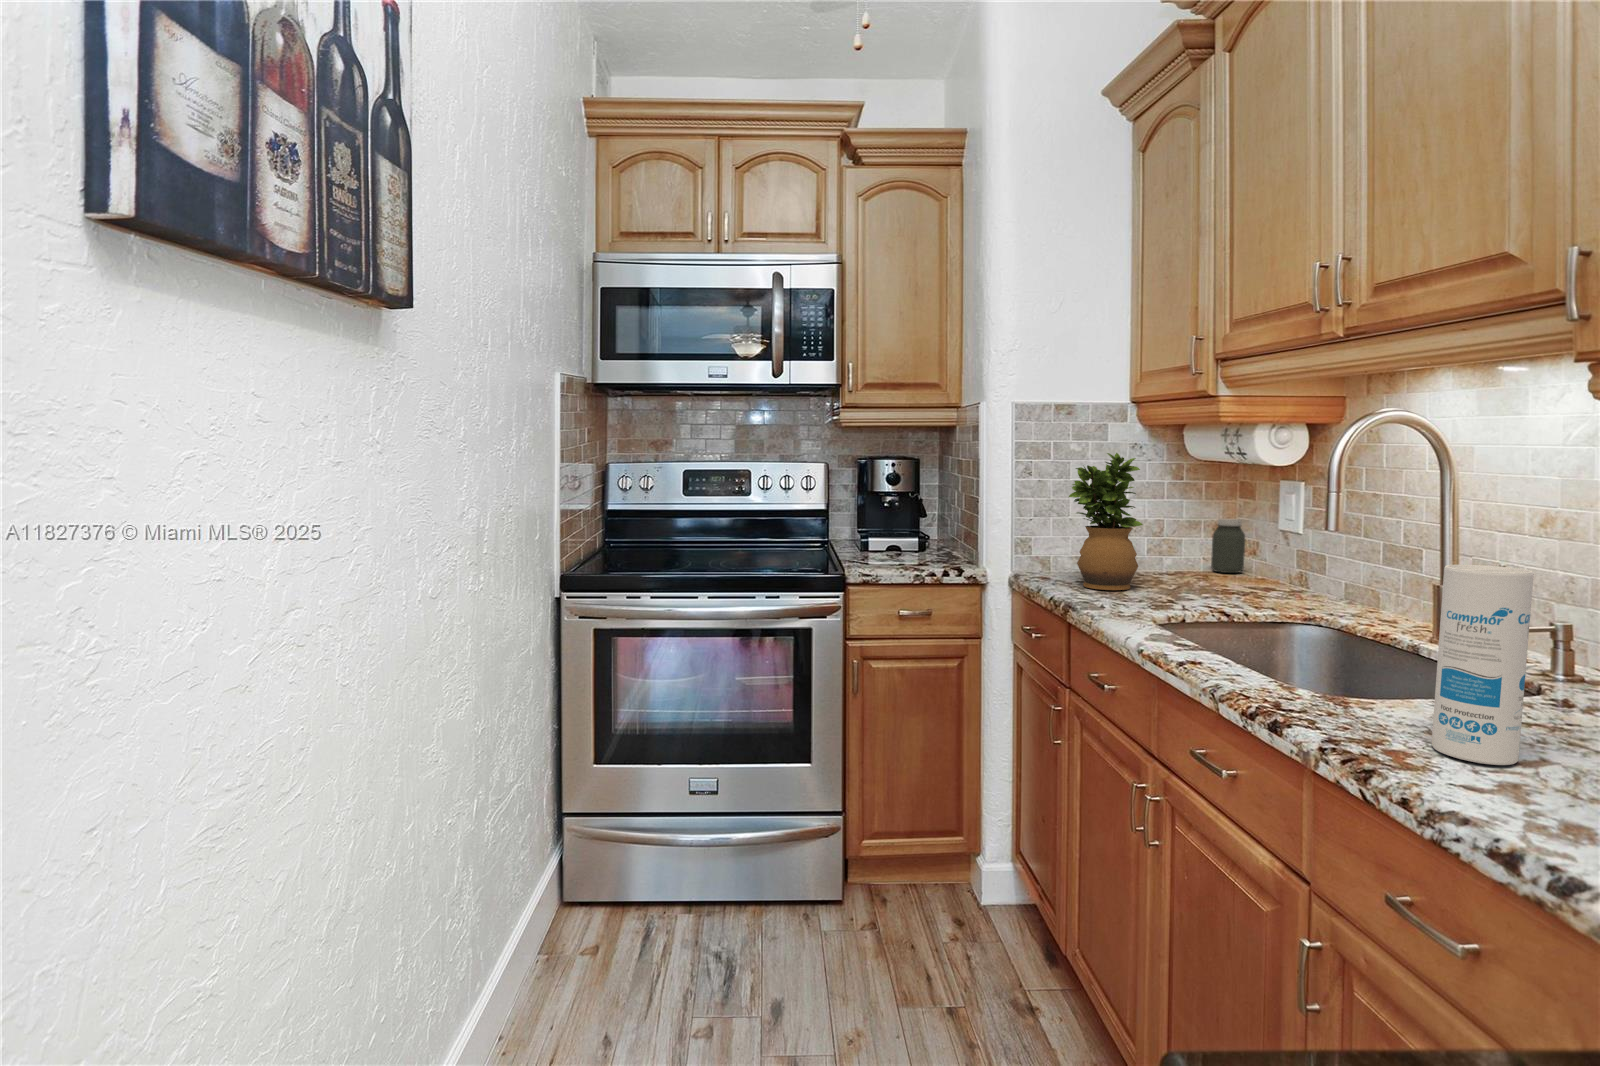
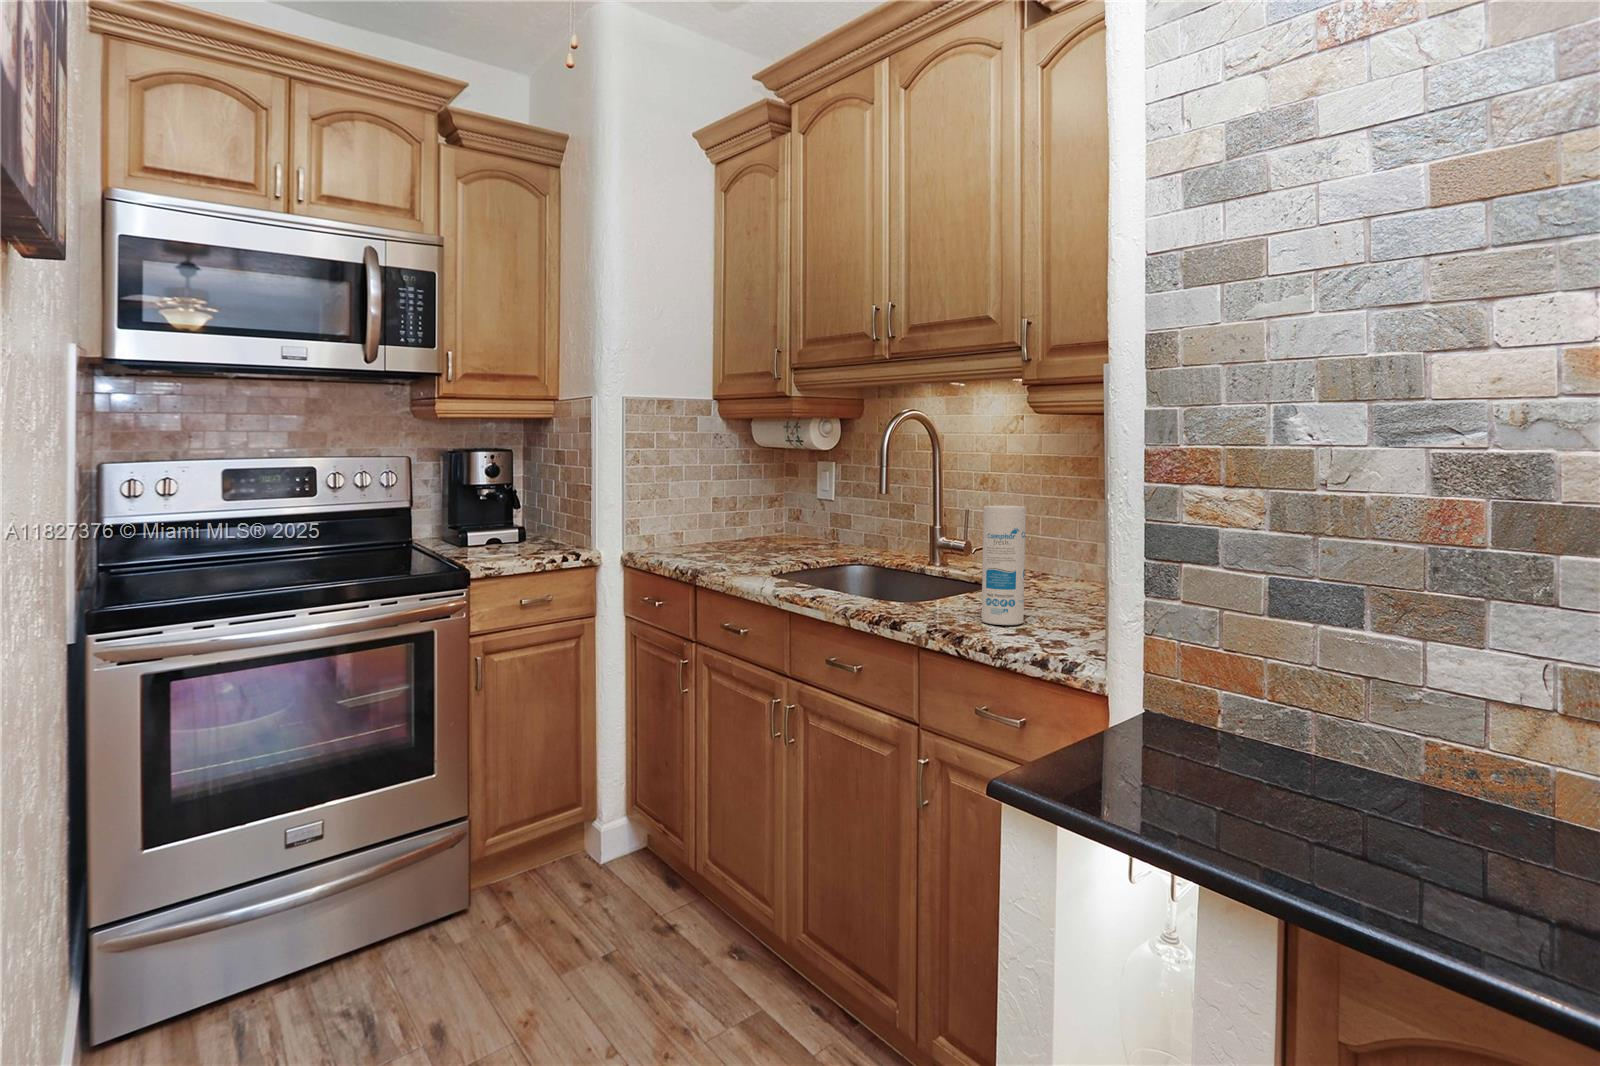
potted plant: present [1069,453,1143,590] -> none [683,441,743,560]
jar: present [1211,519,1245,573] -> none [781,499,805,543]

